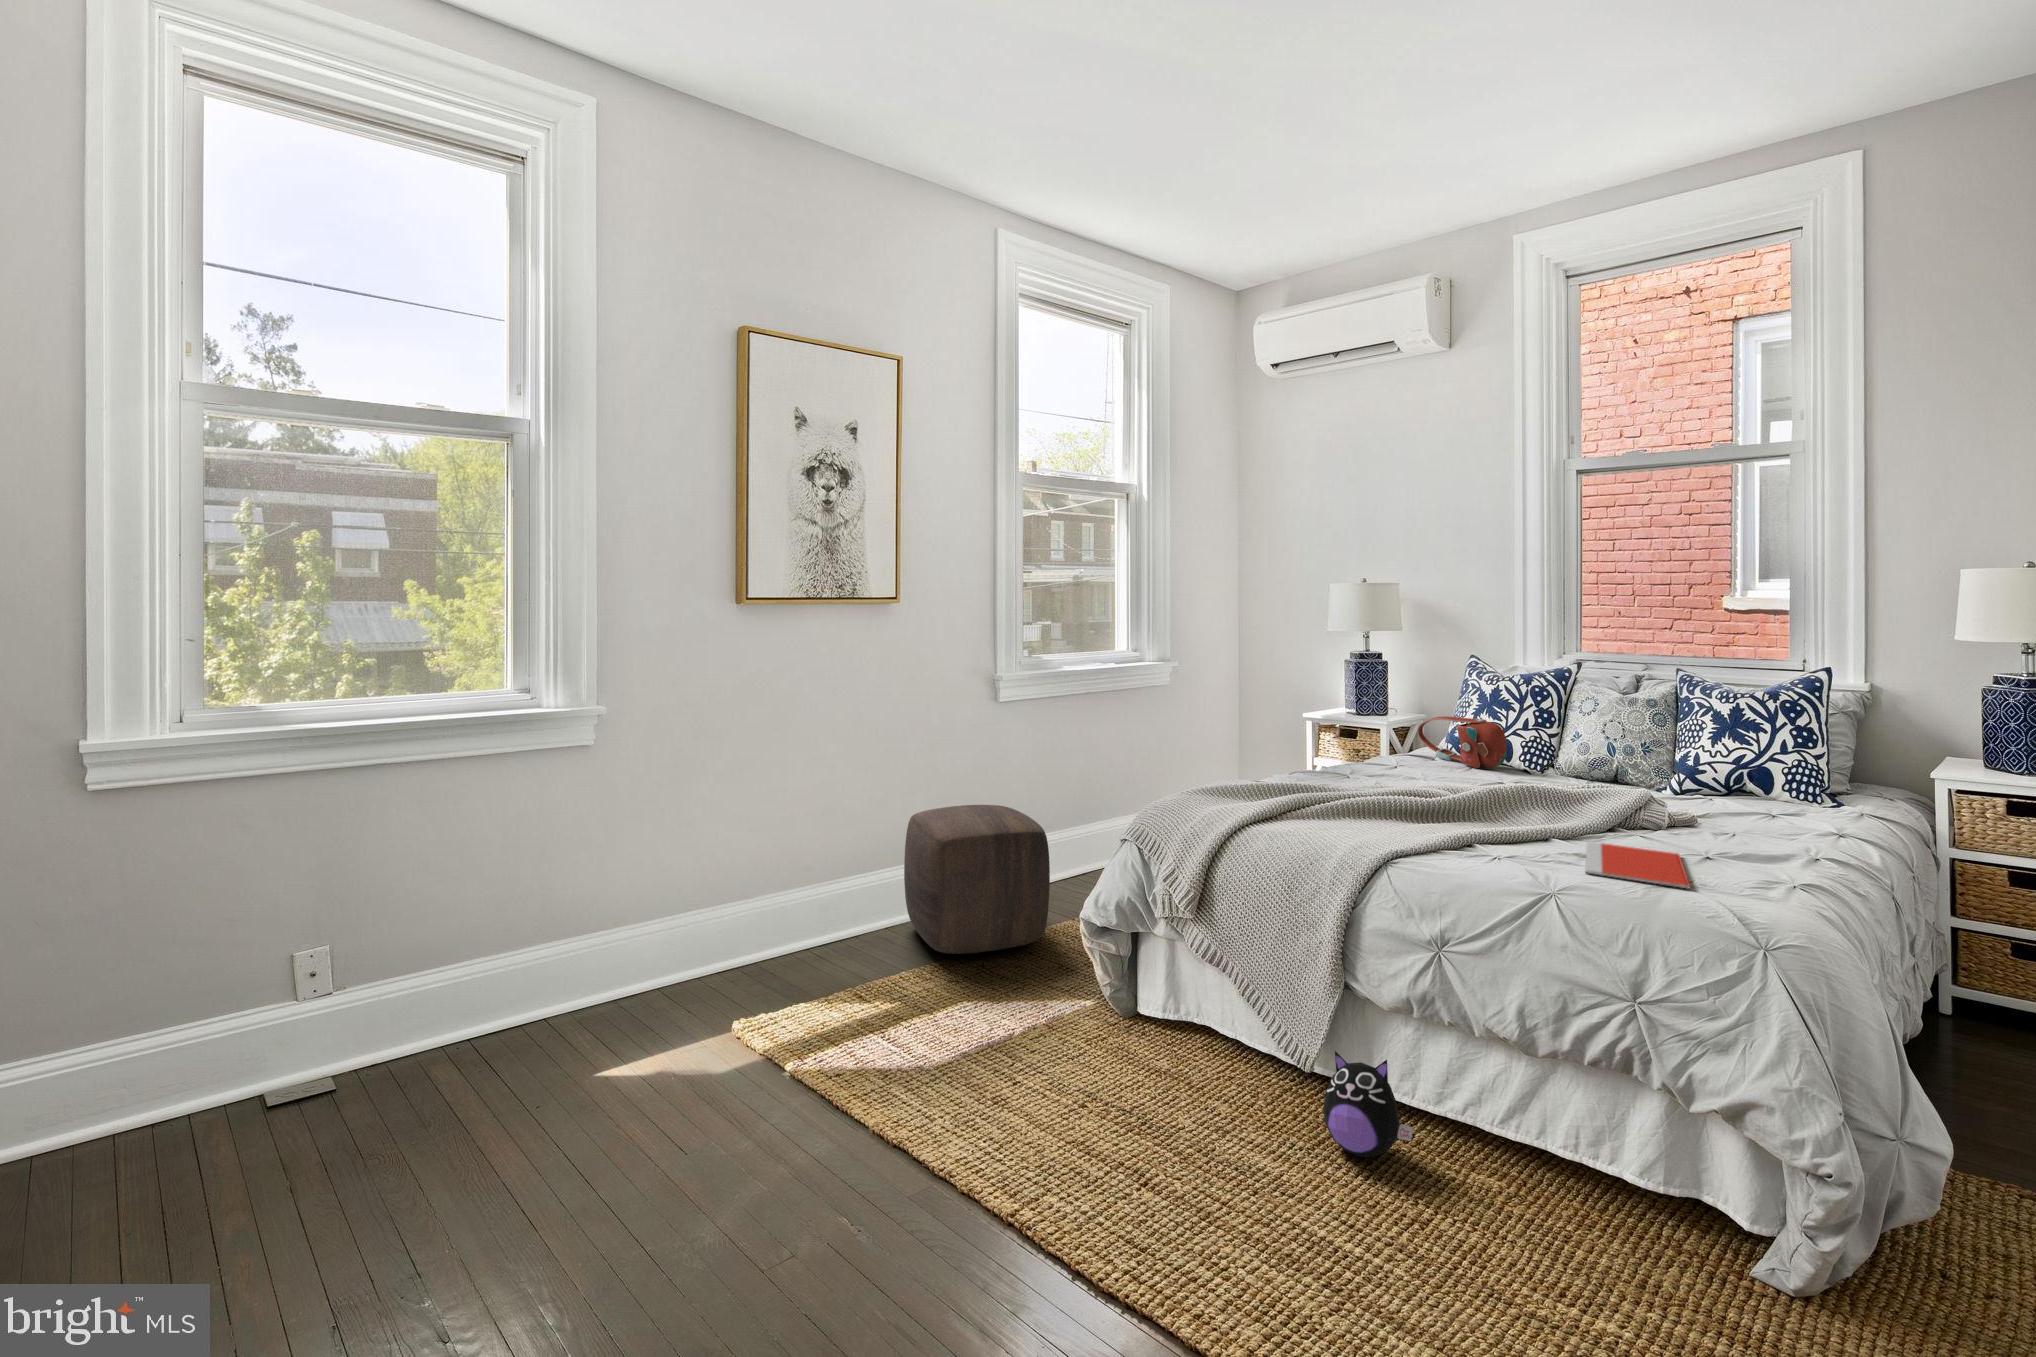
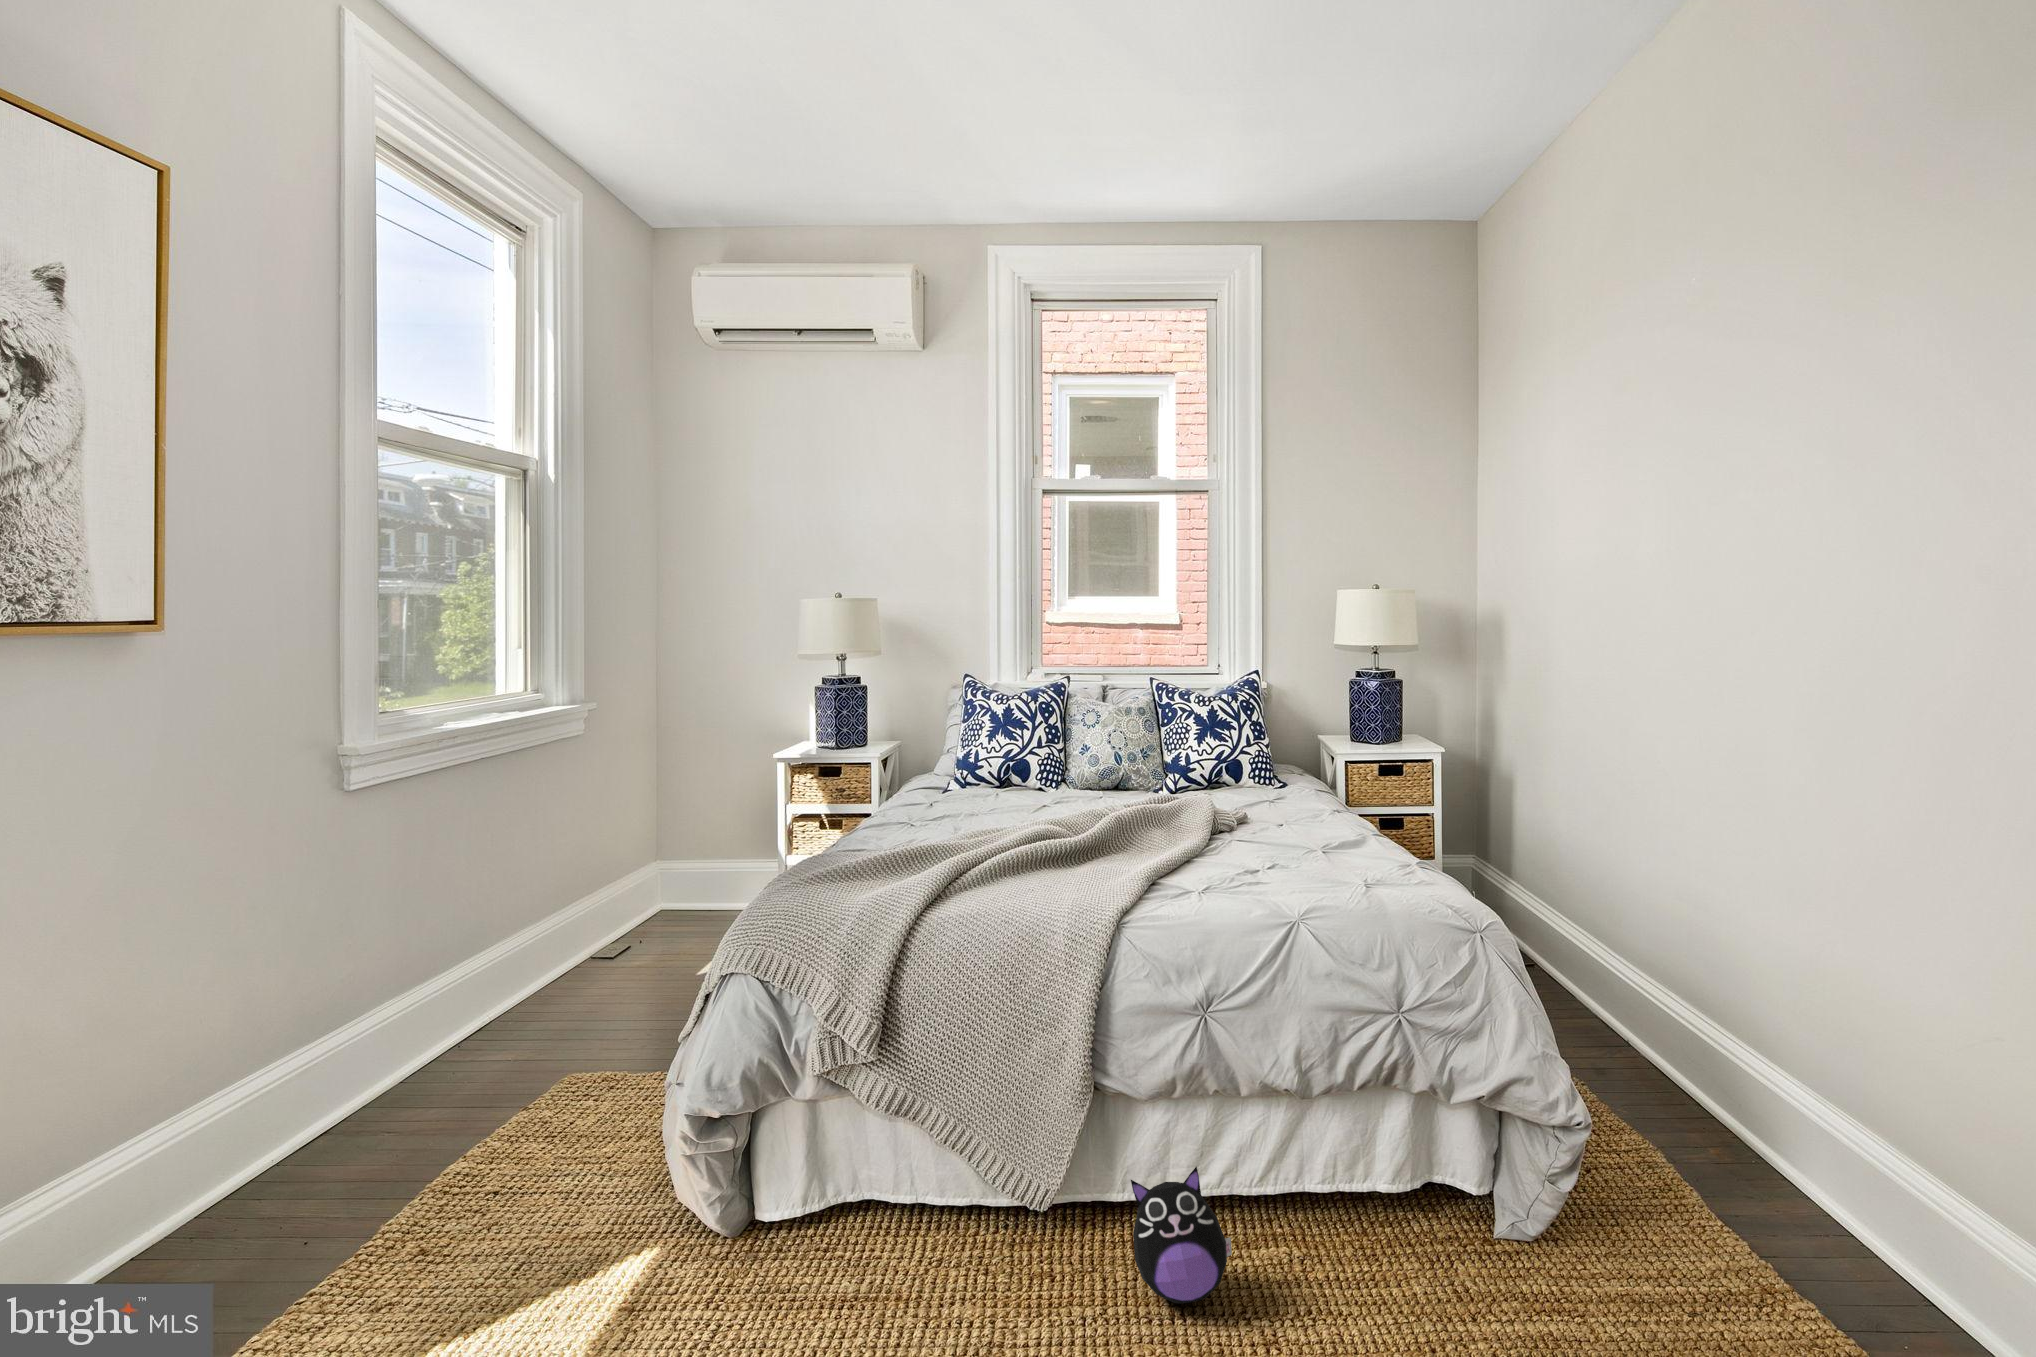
handbag: present [1418,716,1507,768] -> none [943,741,1045,796]
ottoman: present [904,805,1050,954] -> none [239,968,562,1271]
notebook: present [1586,842,1690,889] -> none [1231,852,1369,889]

